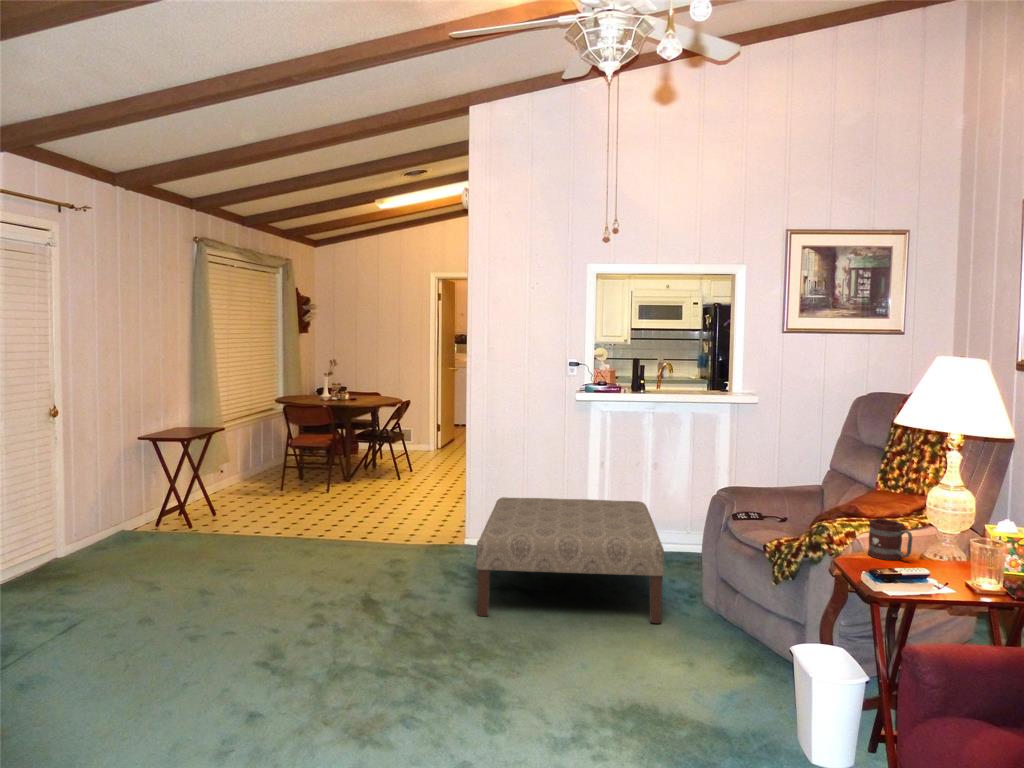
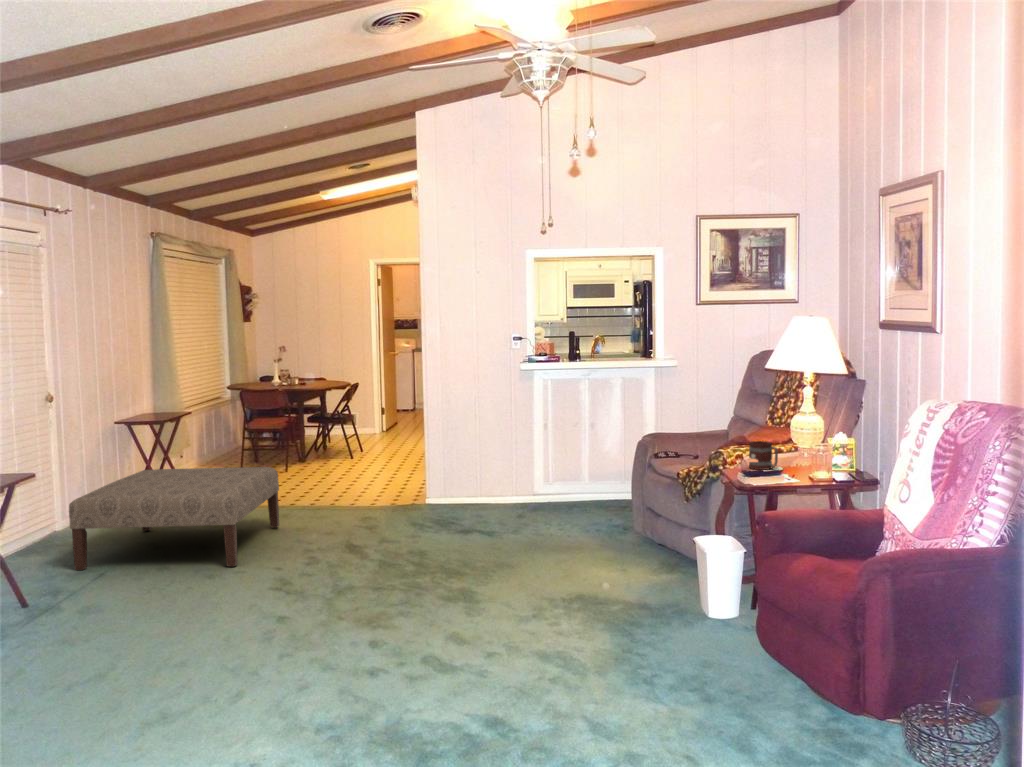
ottoman: present [476,497,664,624] -> present [69,467,279,570]

